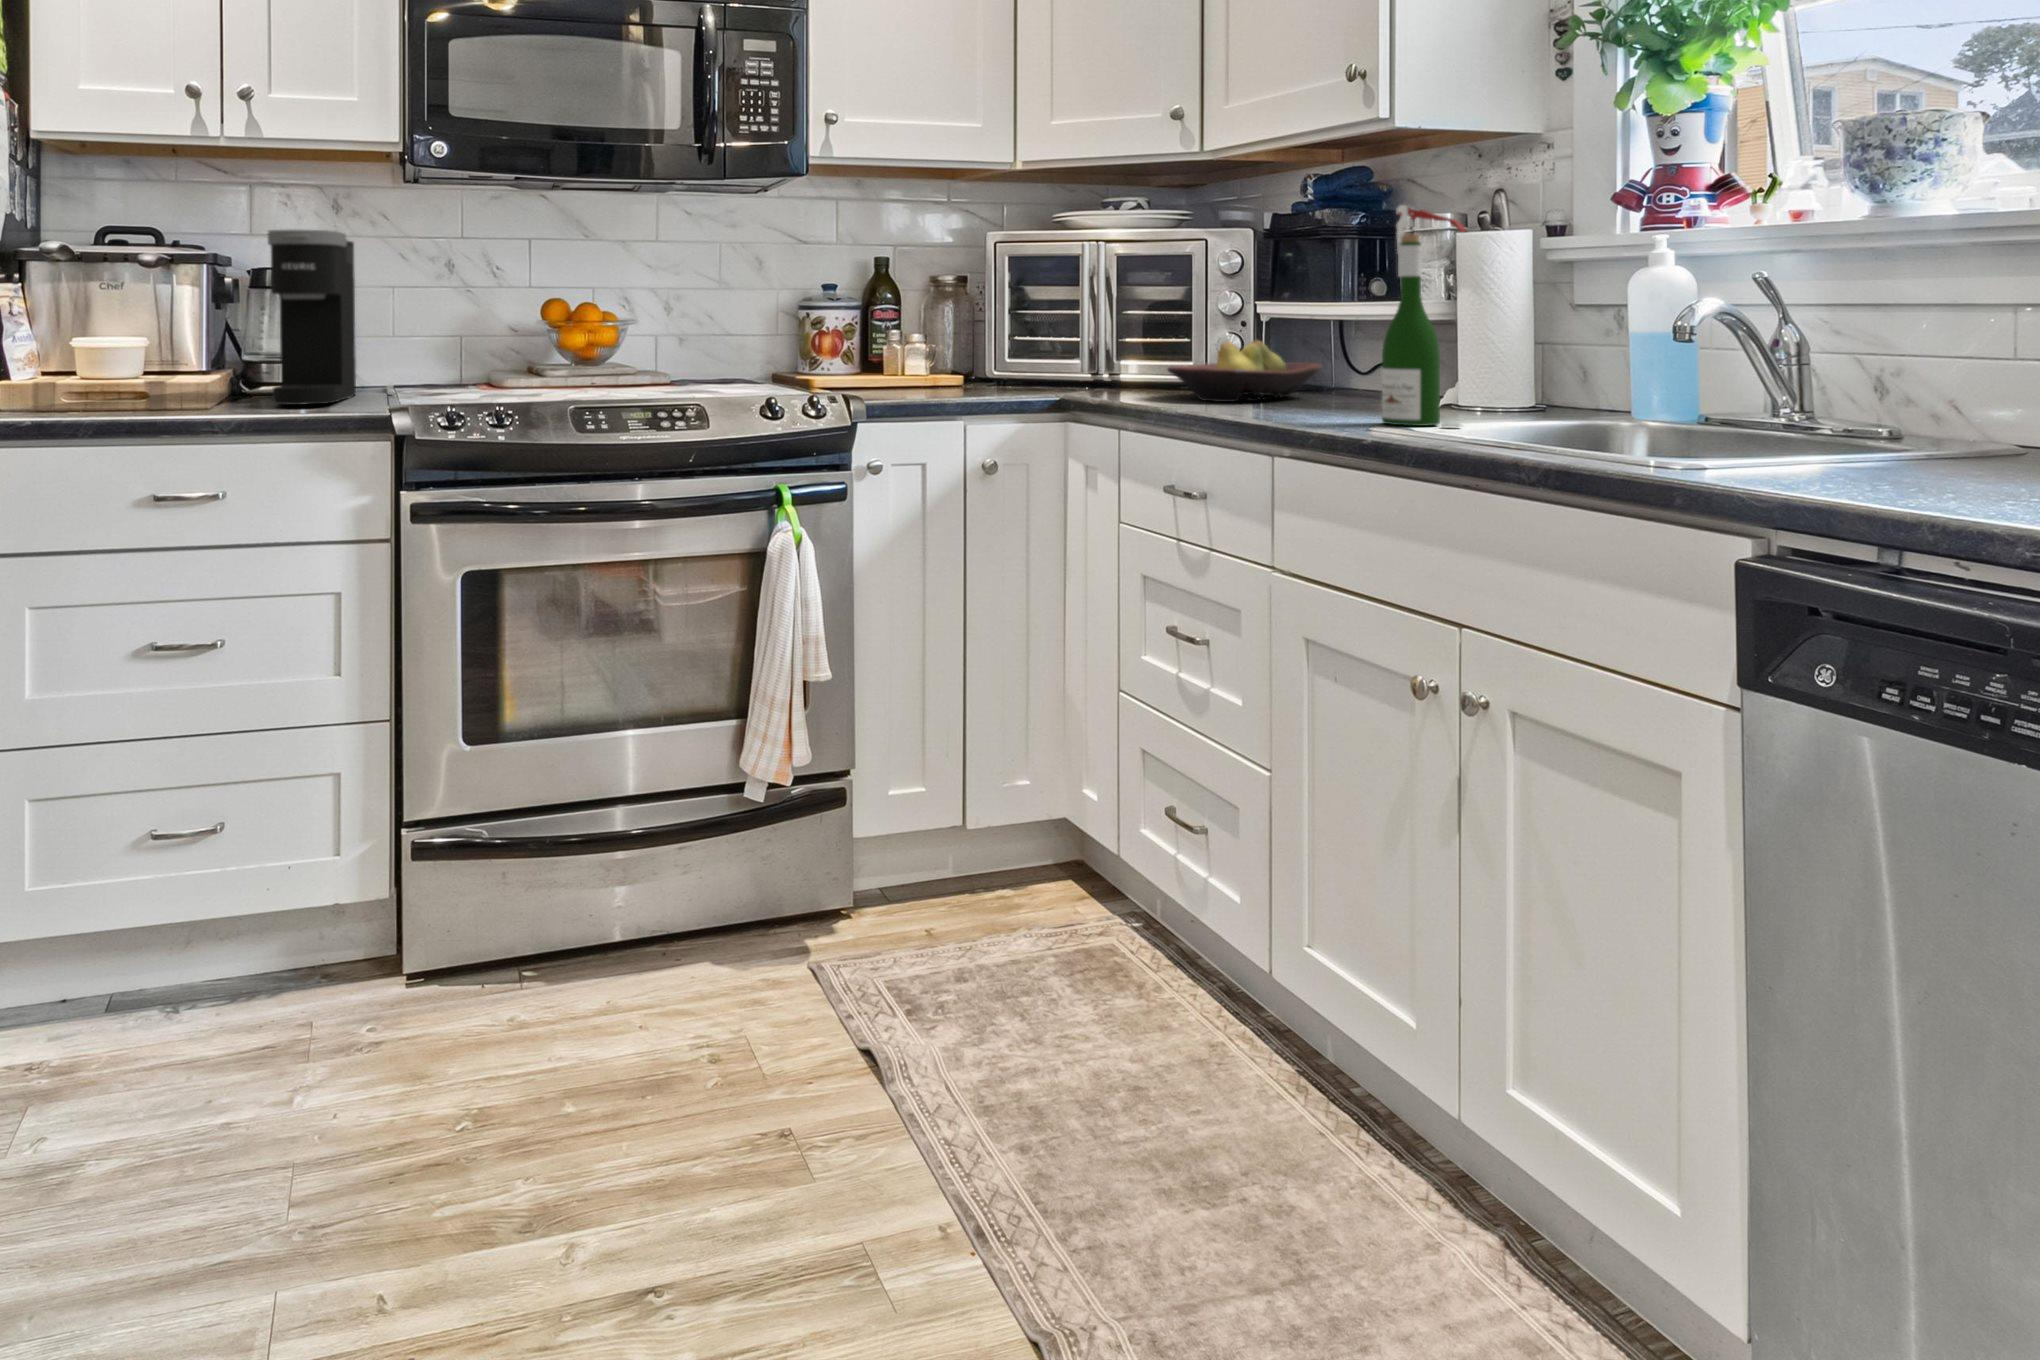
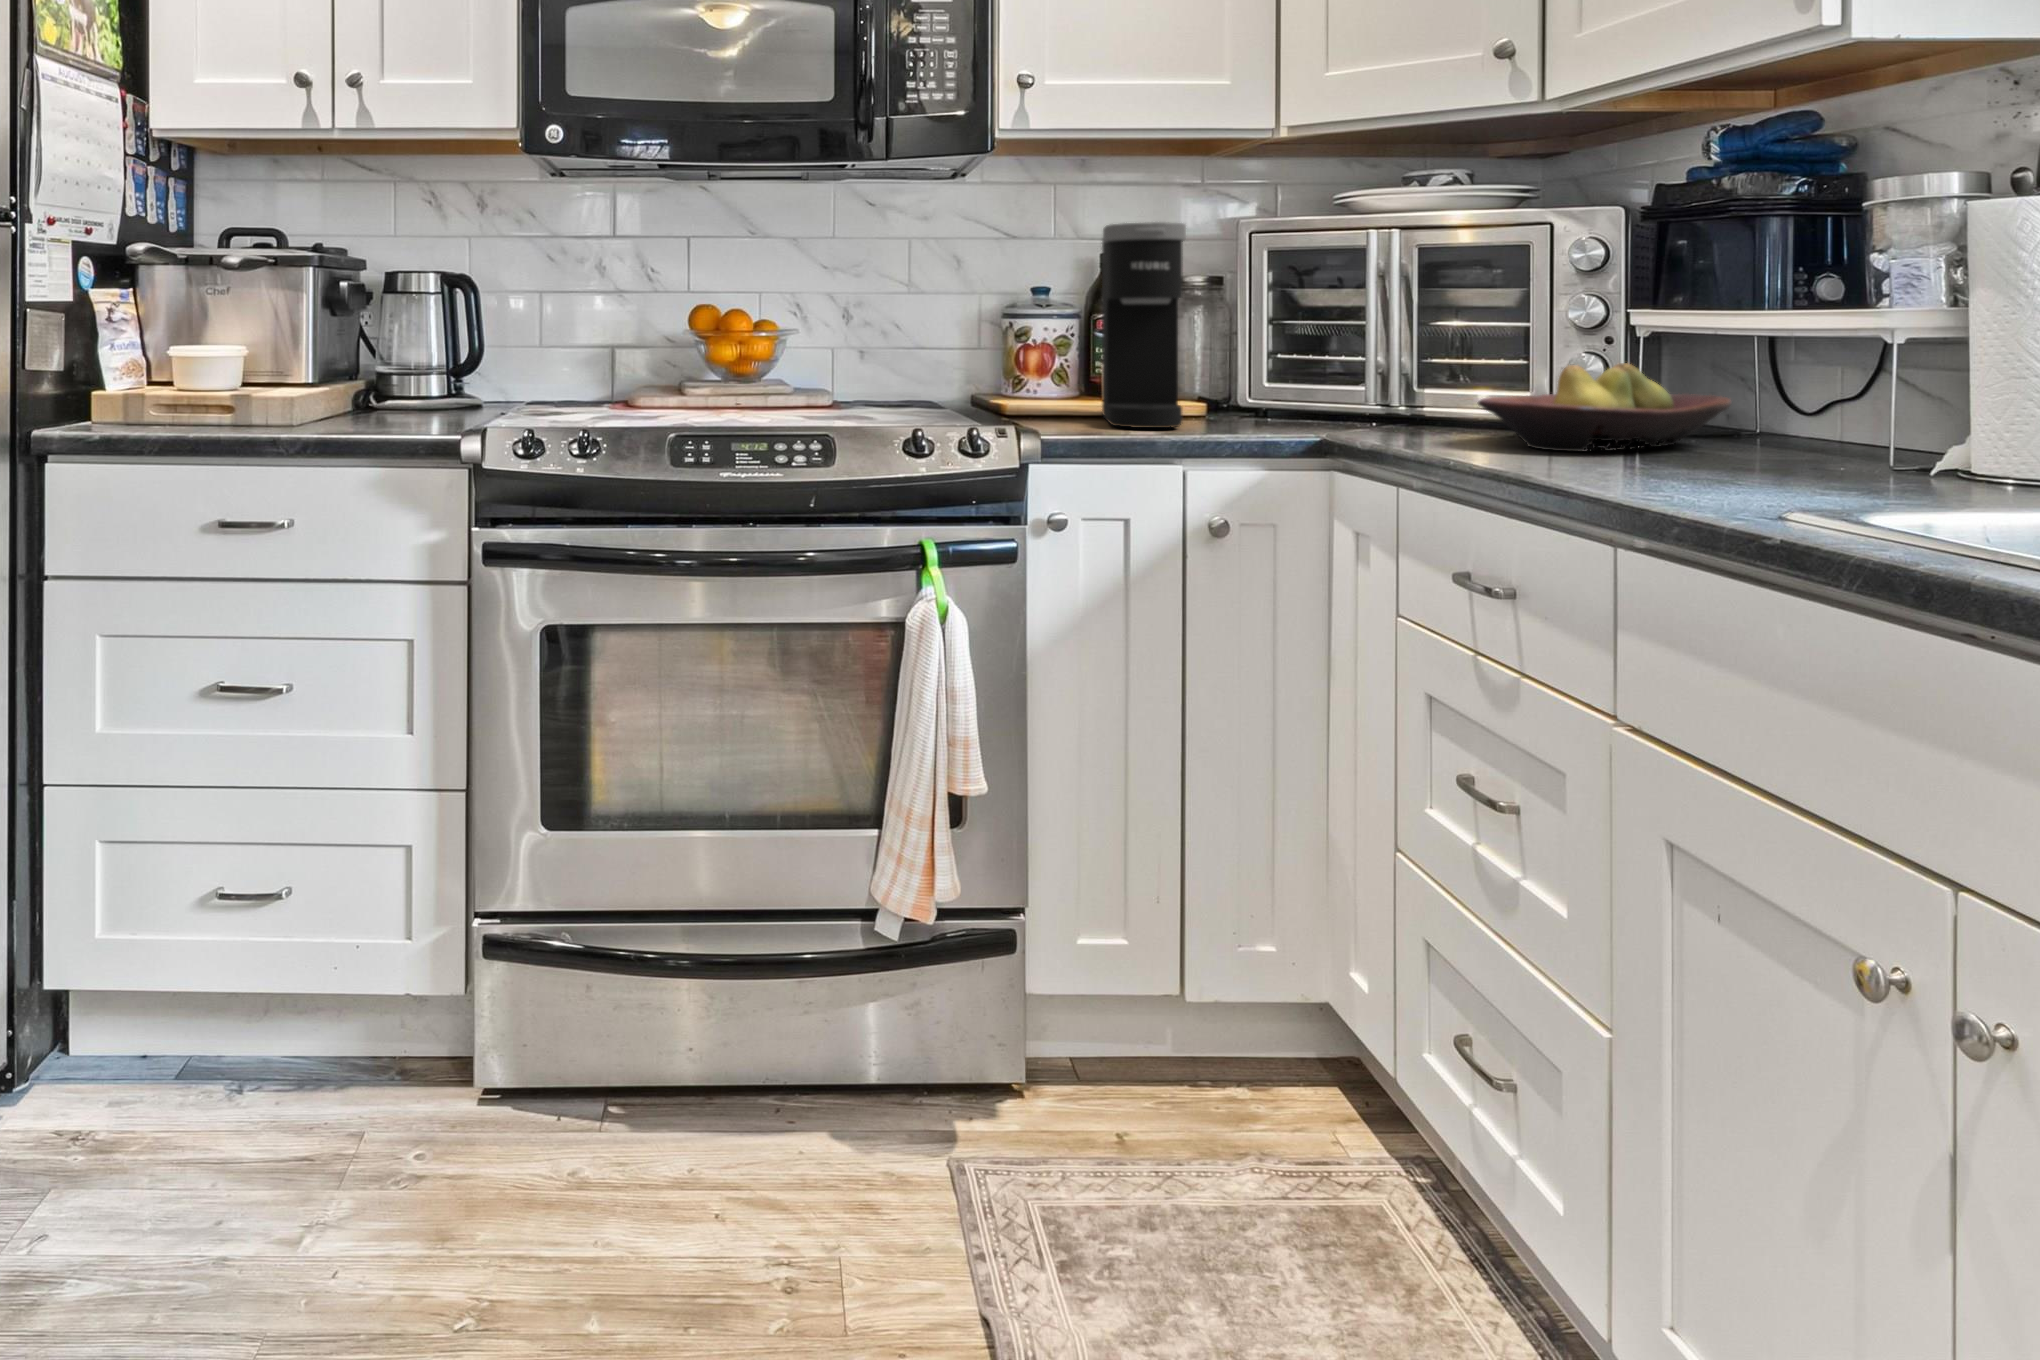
wine bottle: present [1382,205,1466,427] -> none [1816,154,1981,518]
coffee maker: present [268,230,356,405] -> present [1102,222,1186,428]

